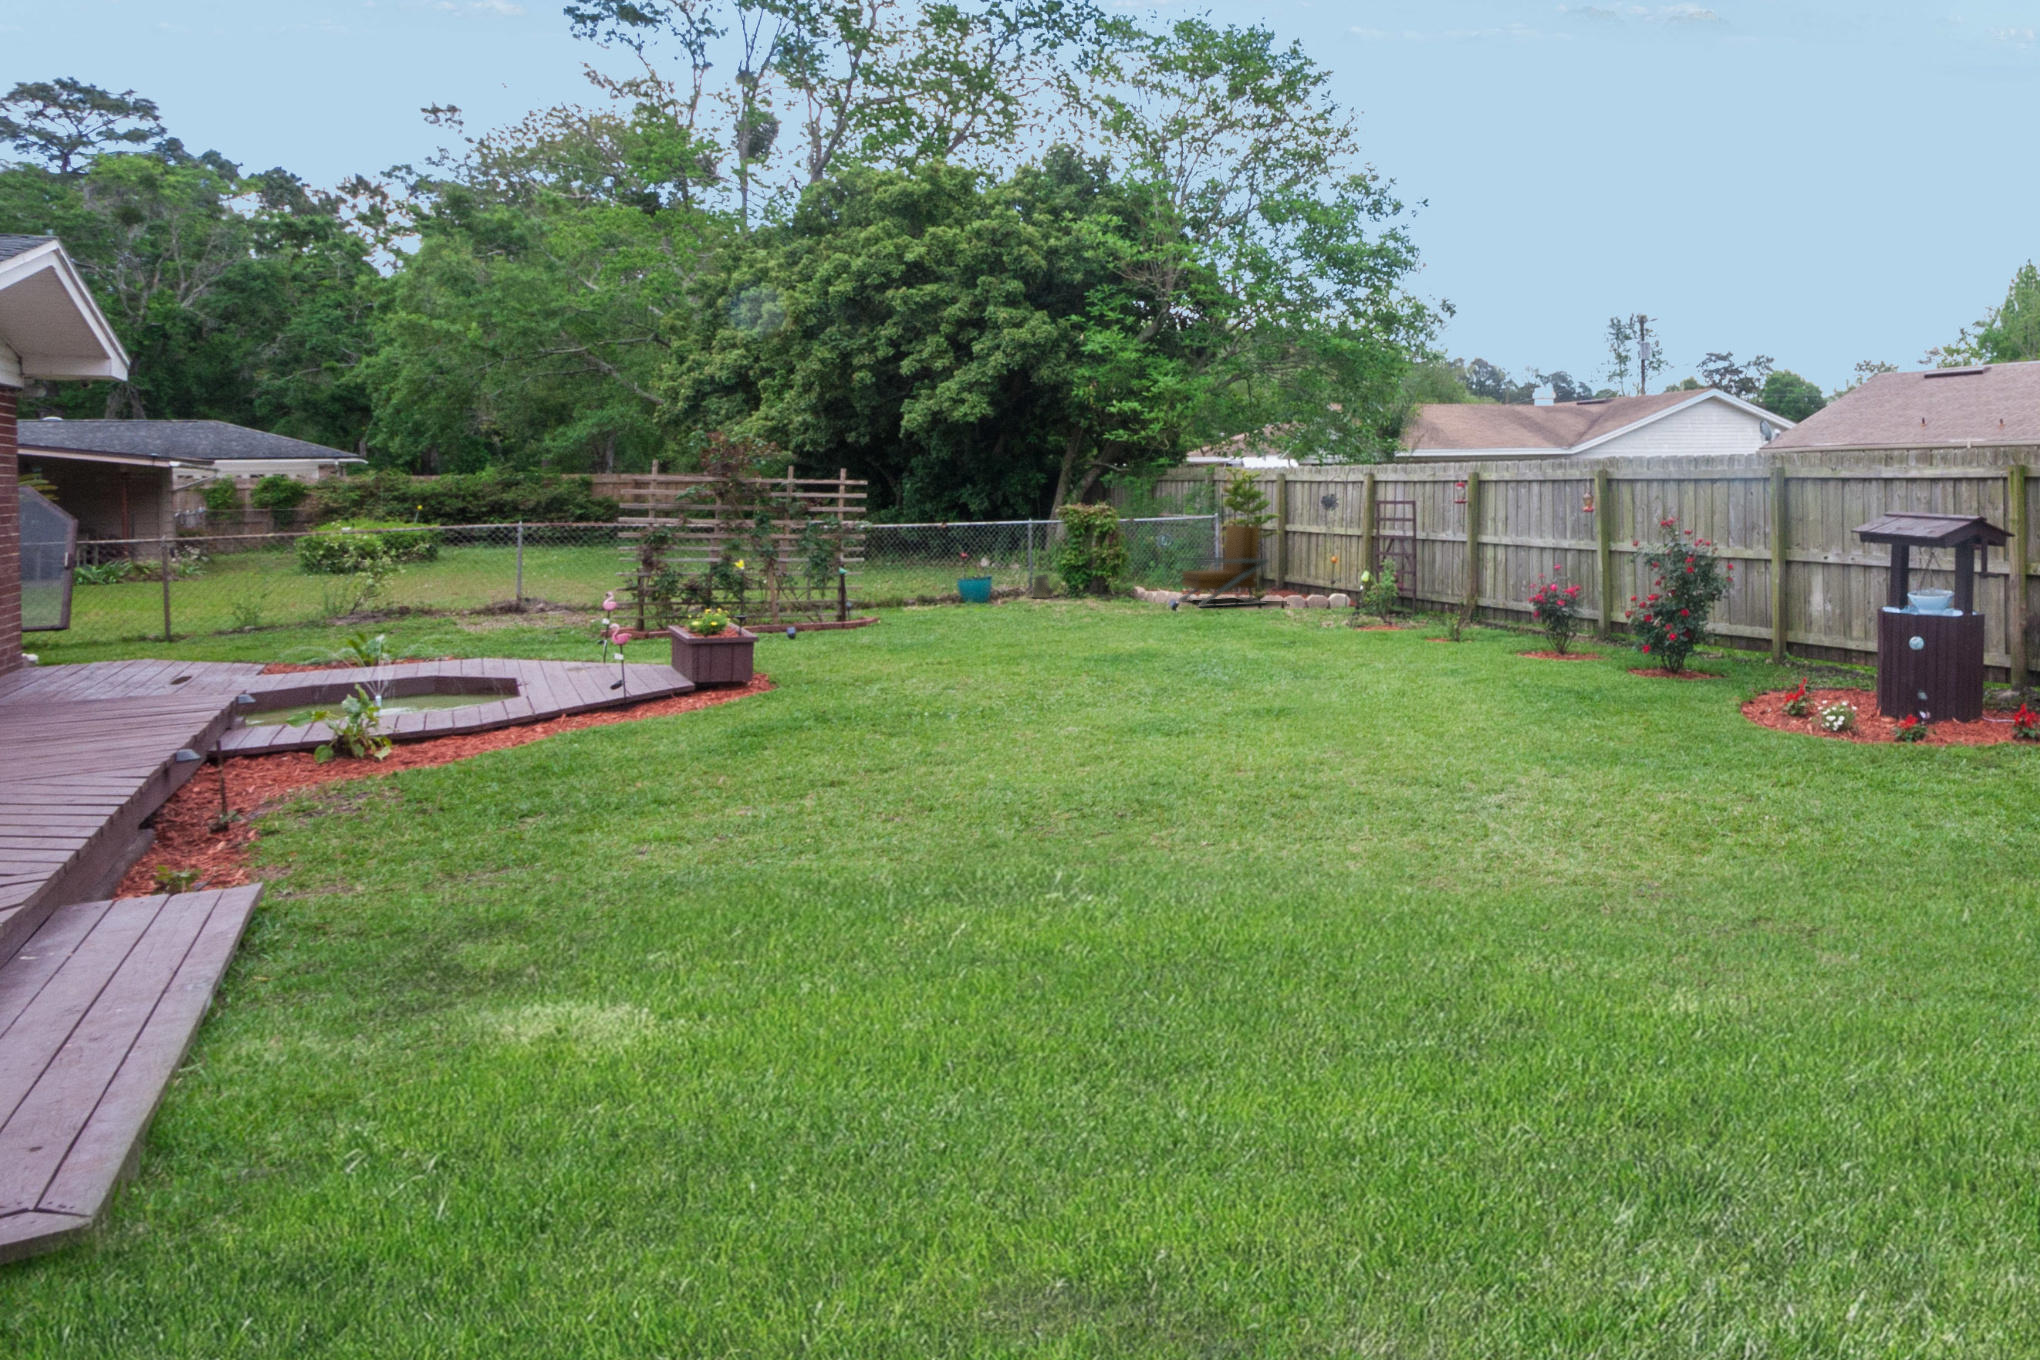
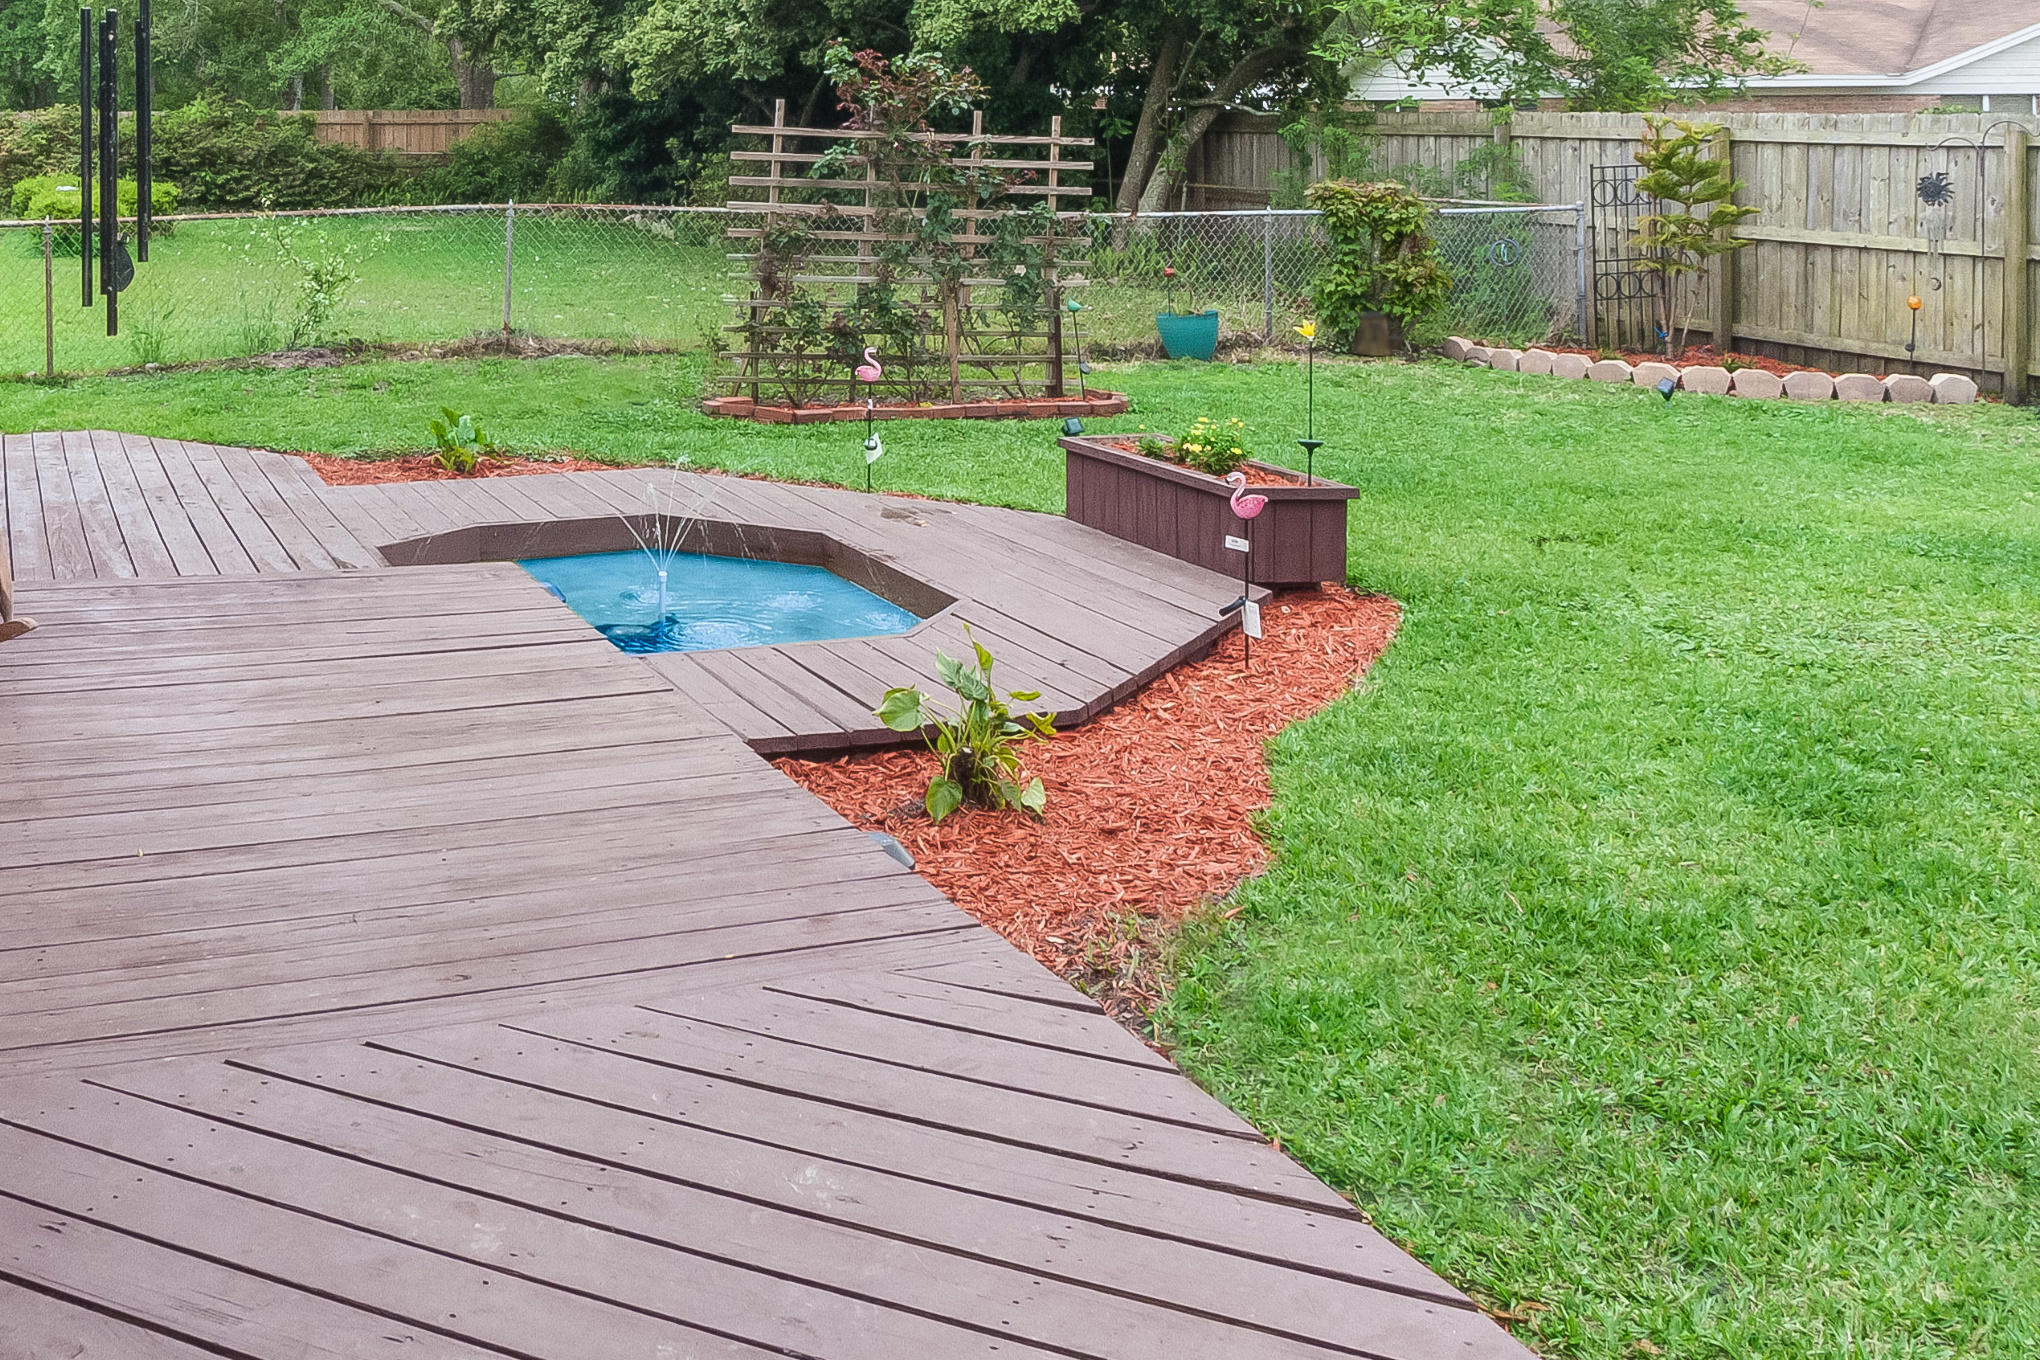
lounge chair: present [1179,525,1268,607] -> none [1703,225,1969,395]

